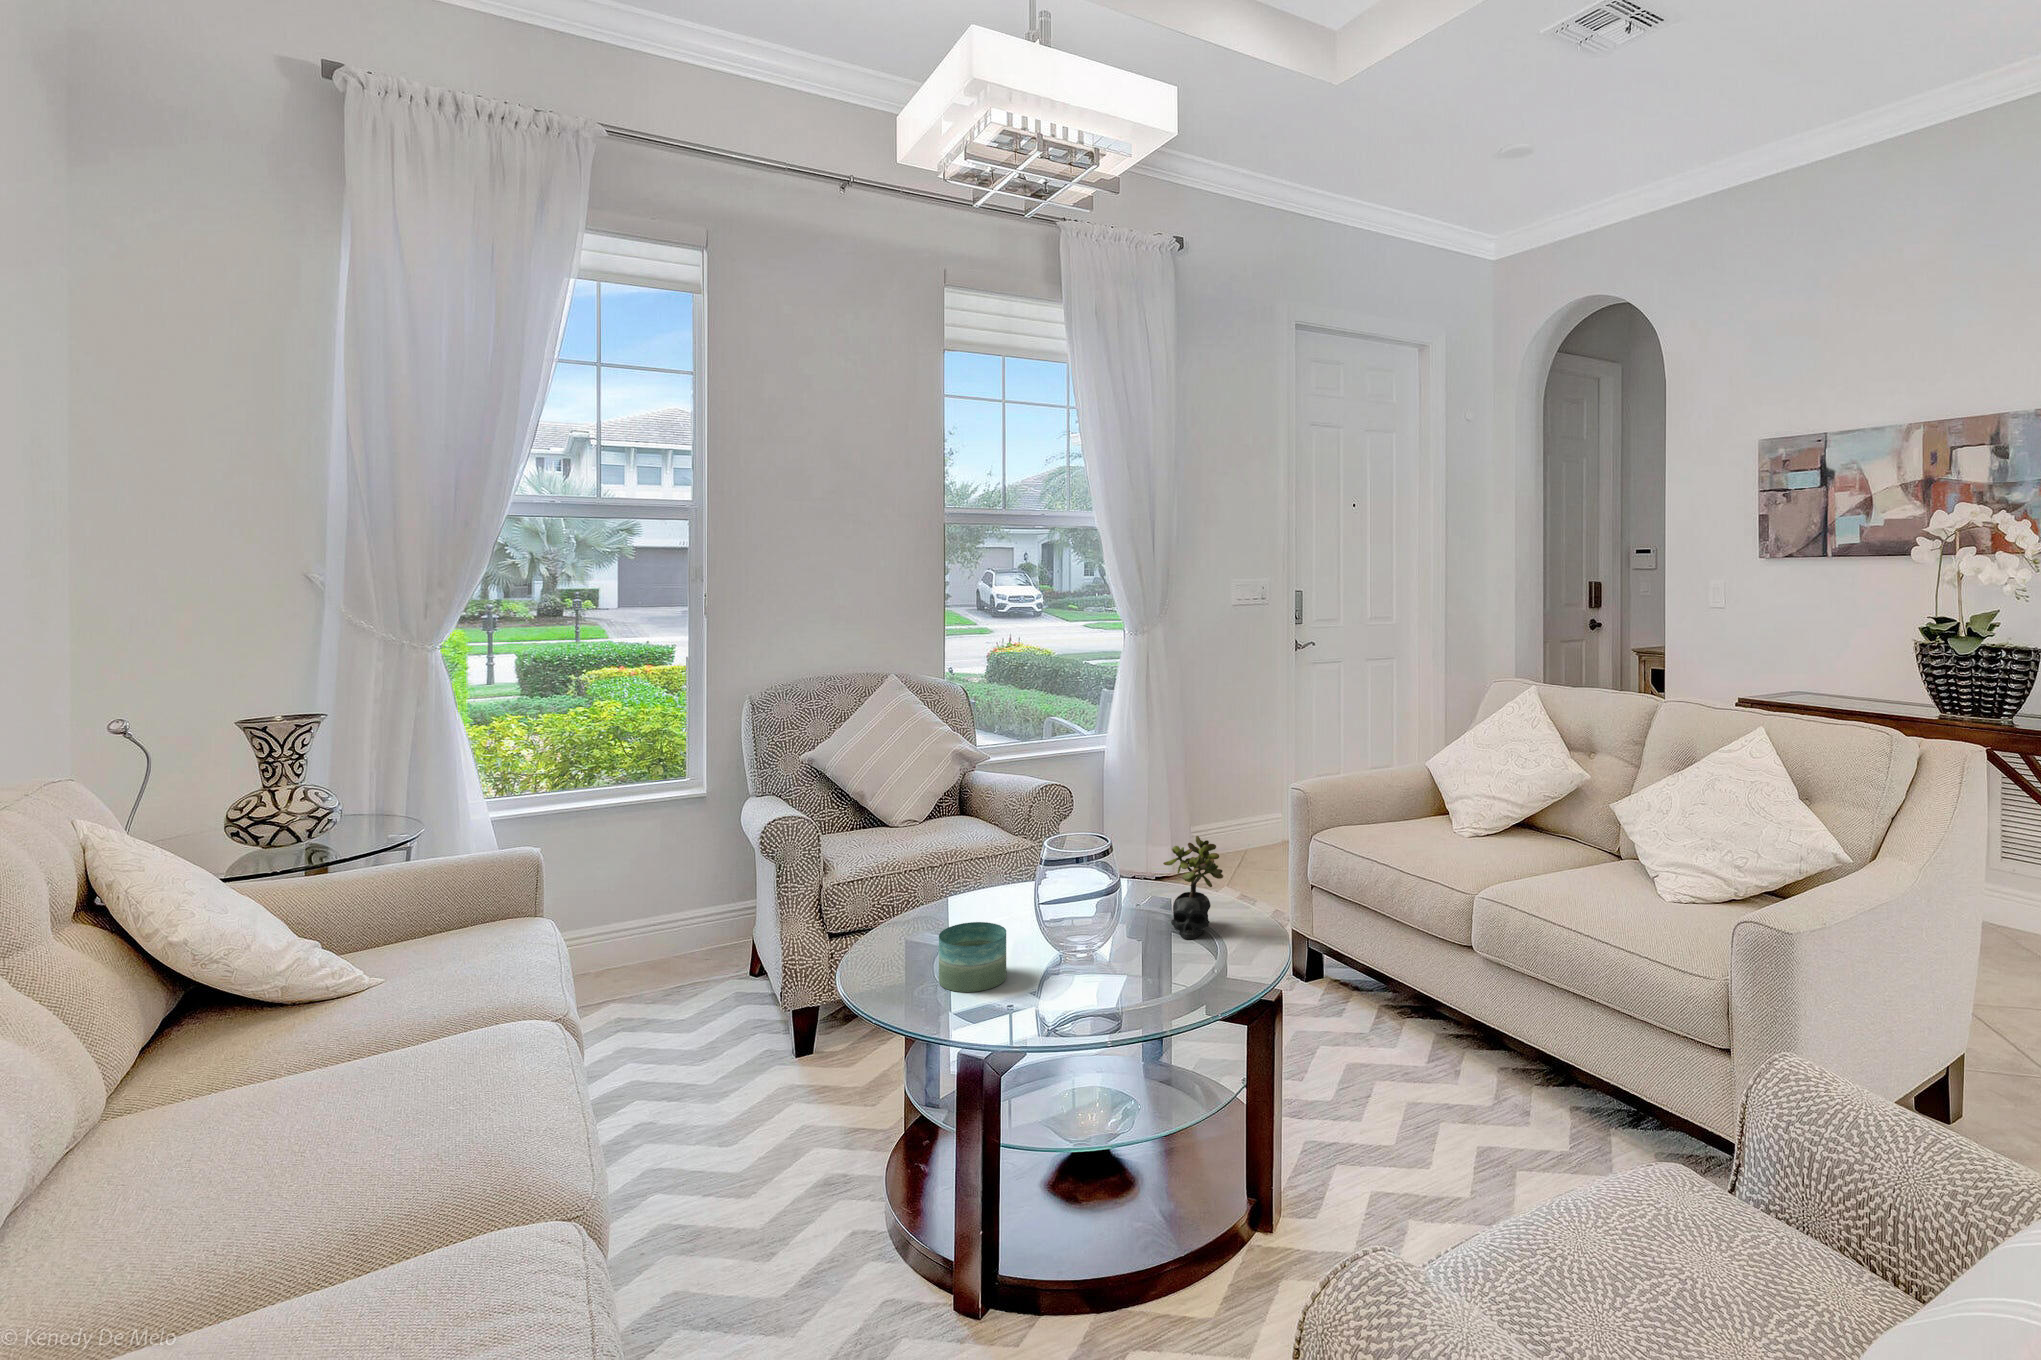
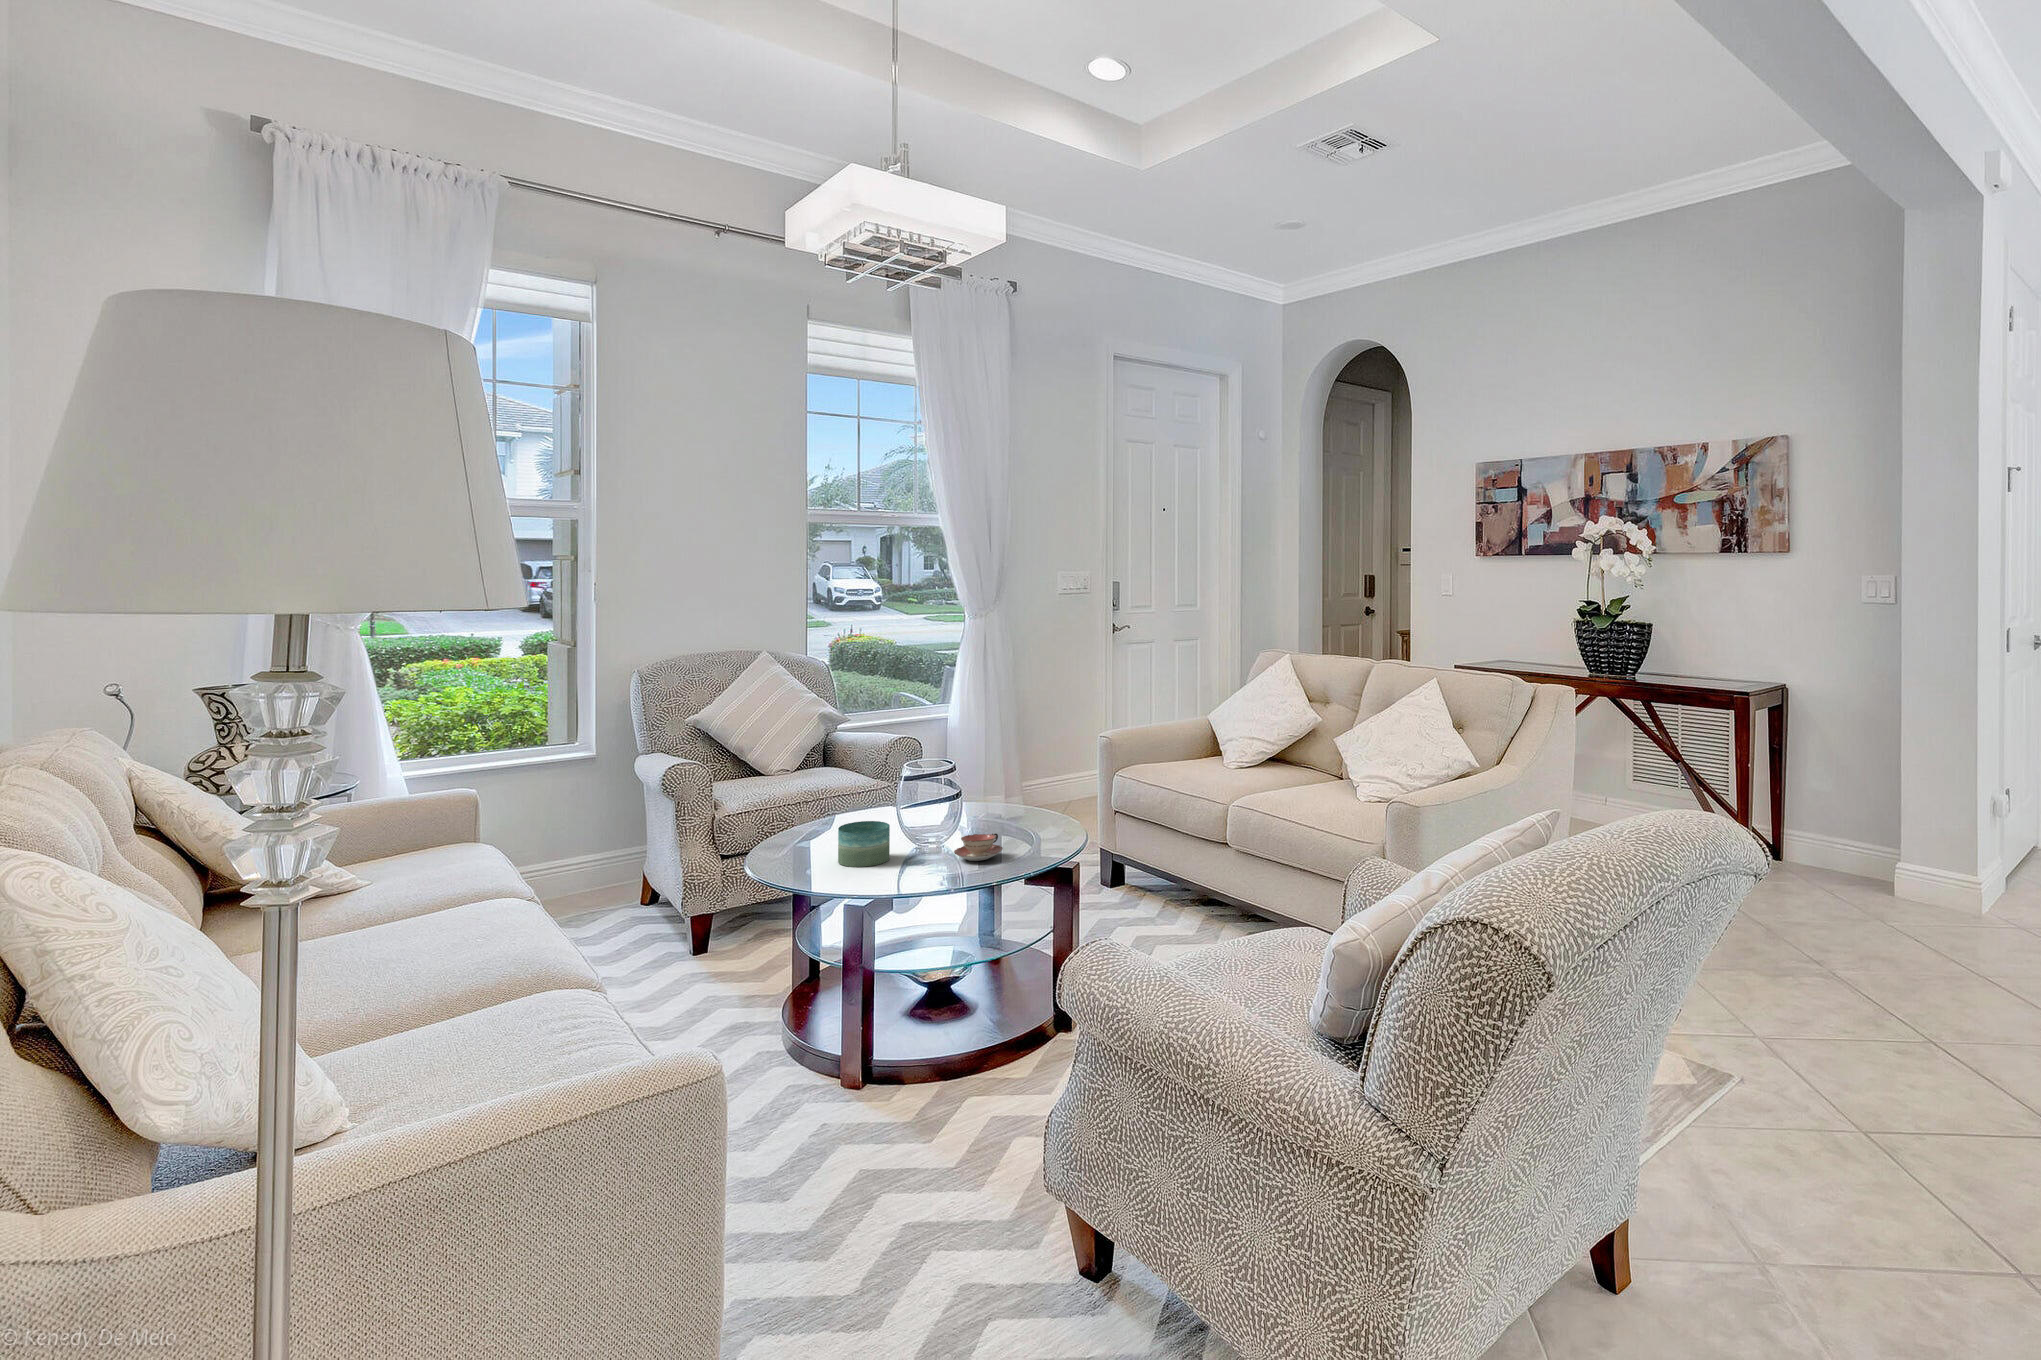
succulent plant: present [1163,836,1223,939] -> none [1004,760,1050,834]
teacup: none [1090,949,1157,991] -> present [954,833,1003,861]

